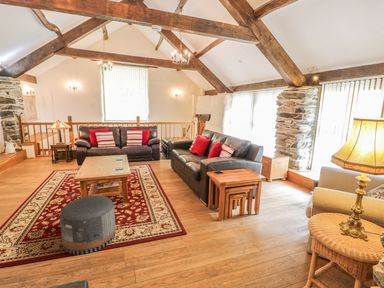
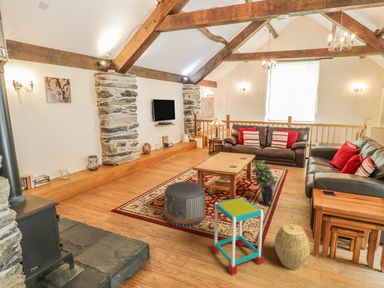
potted plant: none [139,157,163,197] -> present [252,160,277,206]
side table: none [151,193,194,263] -> present [212,198,263,275]
woven basket: none [196,200,221,235] -> present [275,224,310,270]

